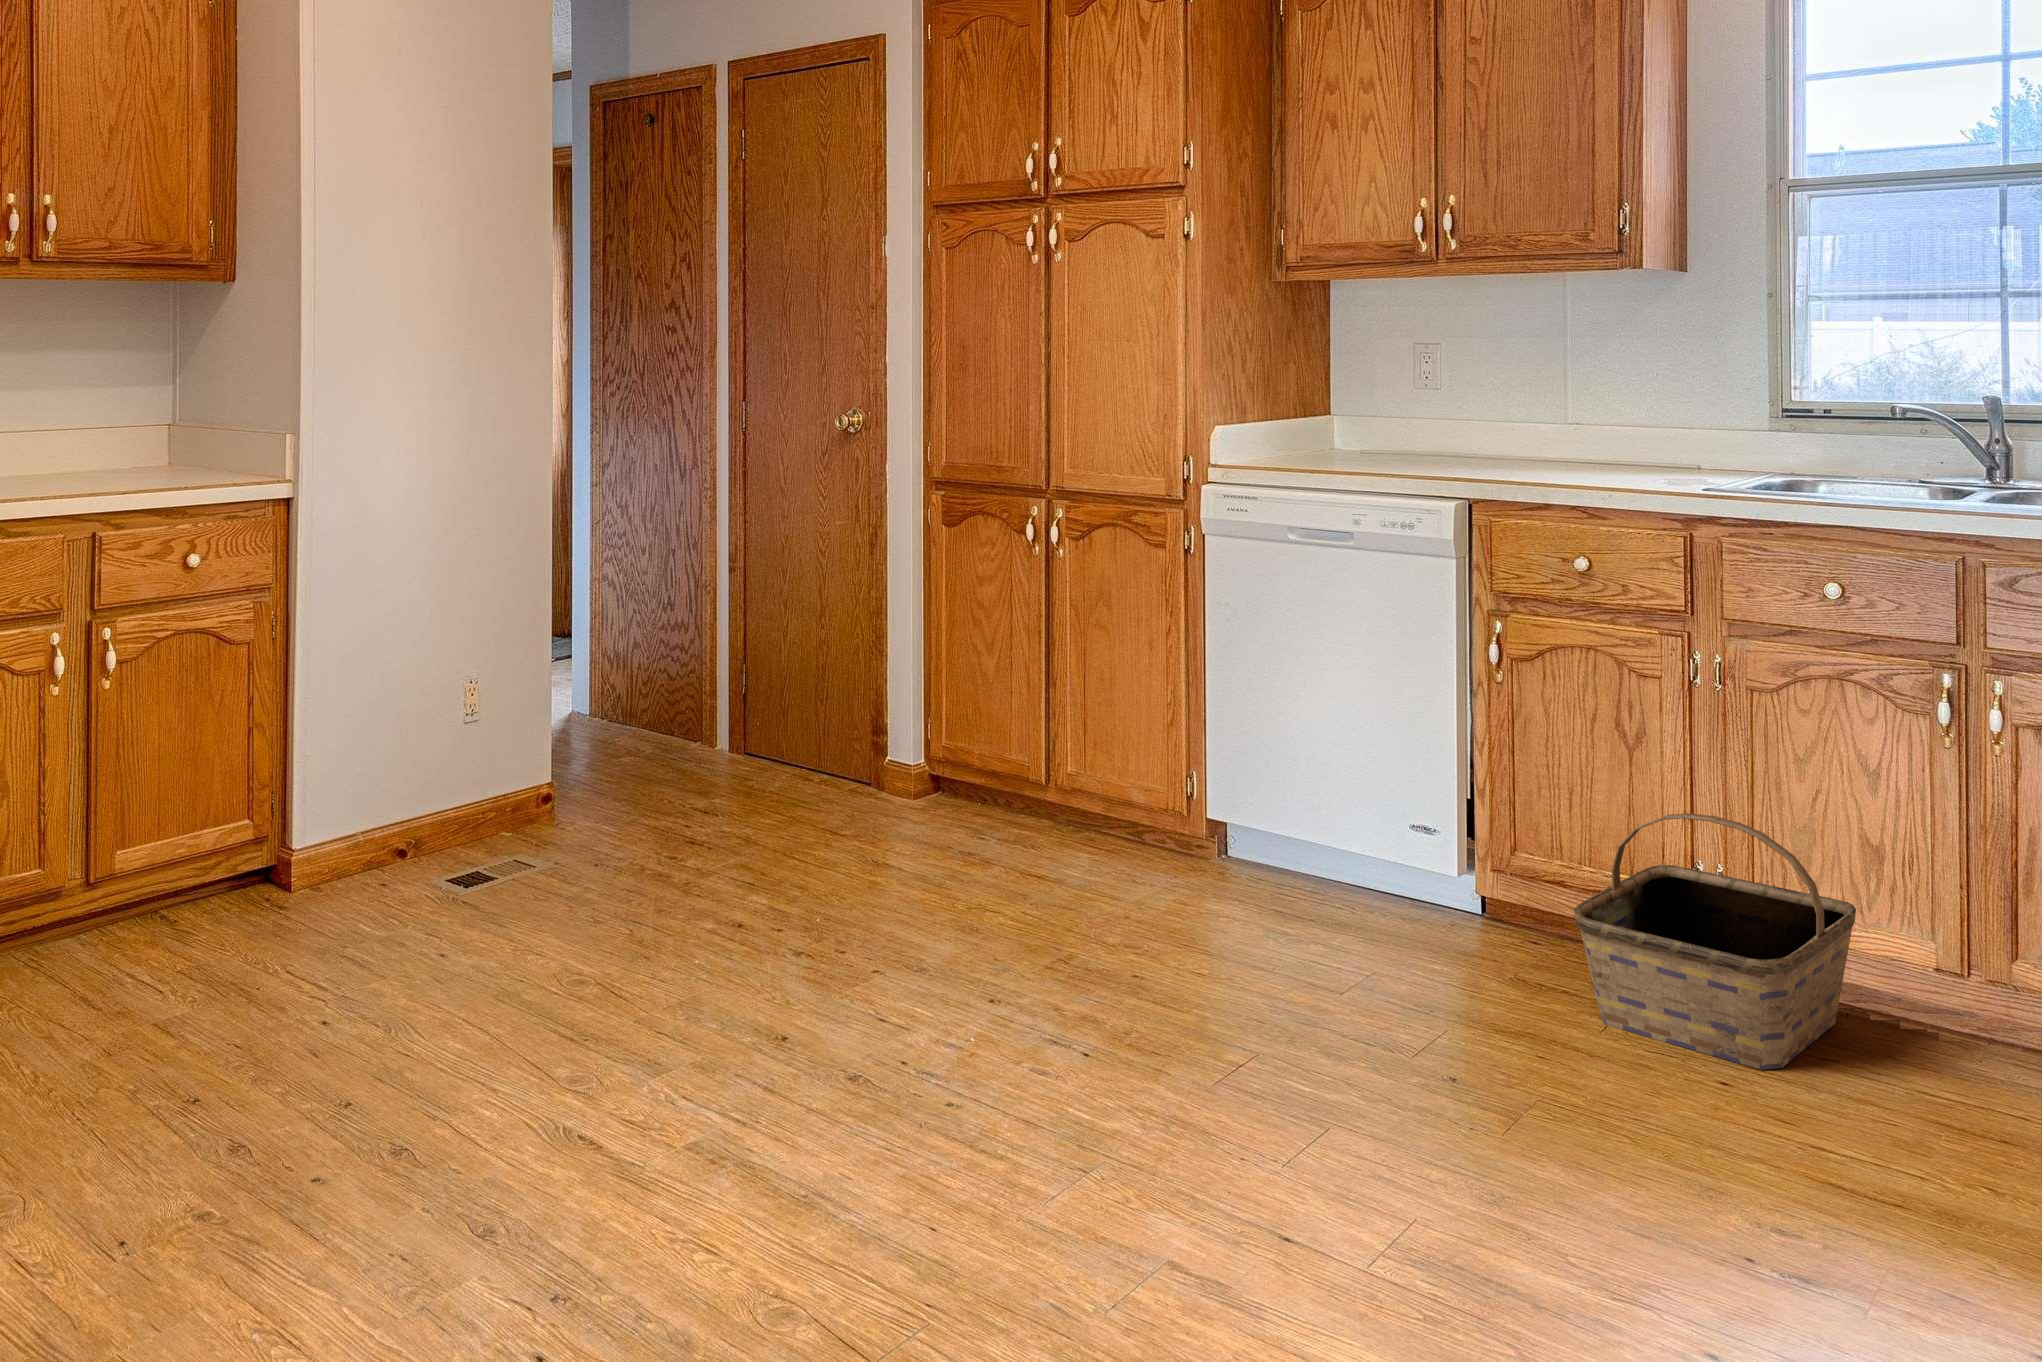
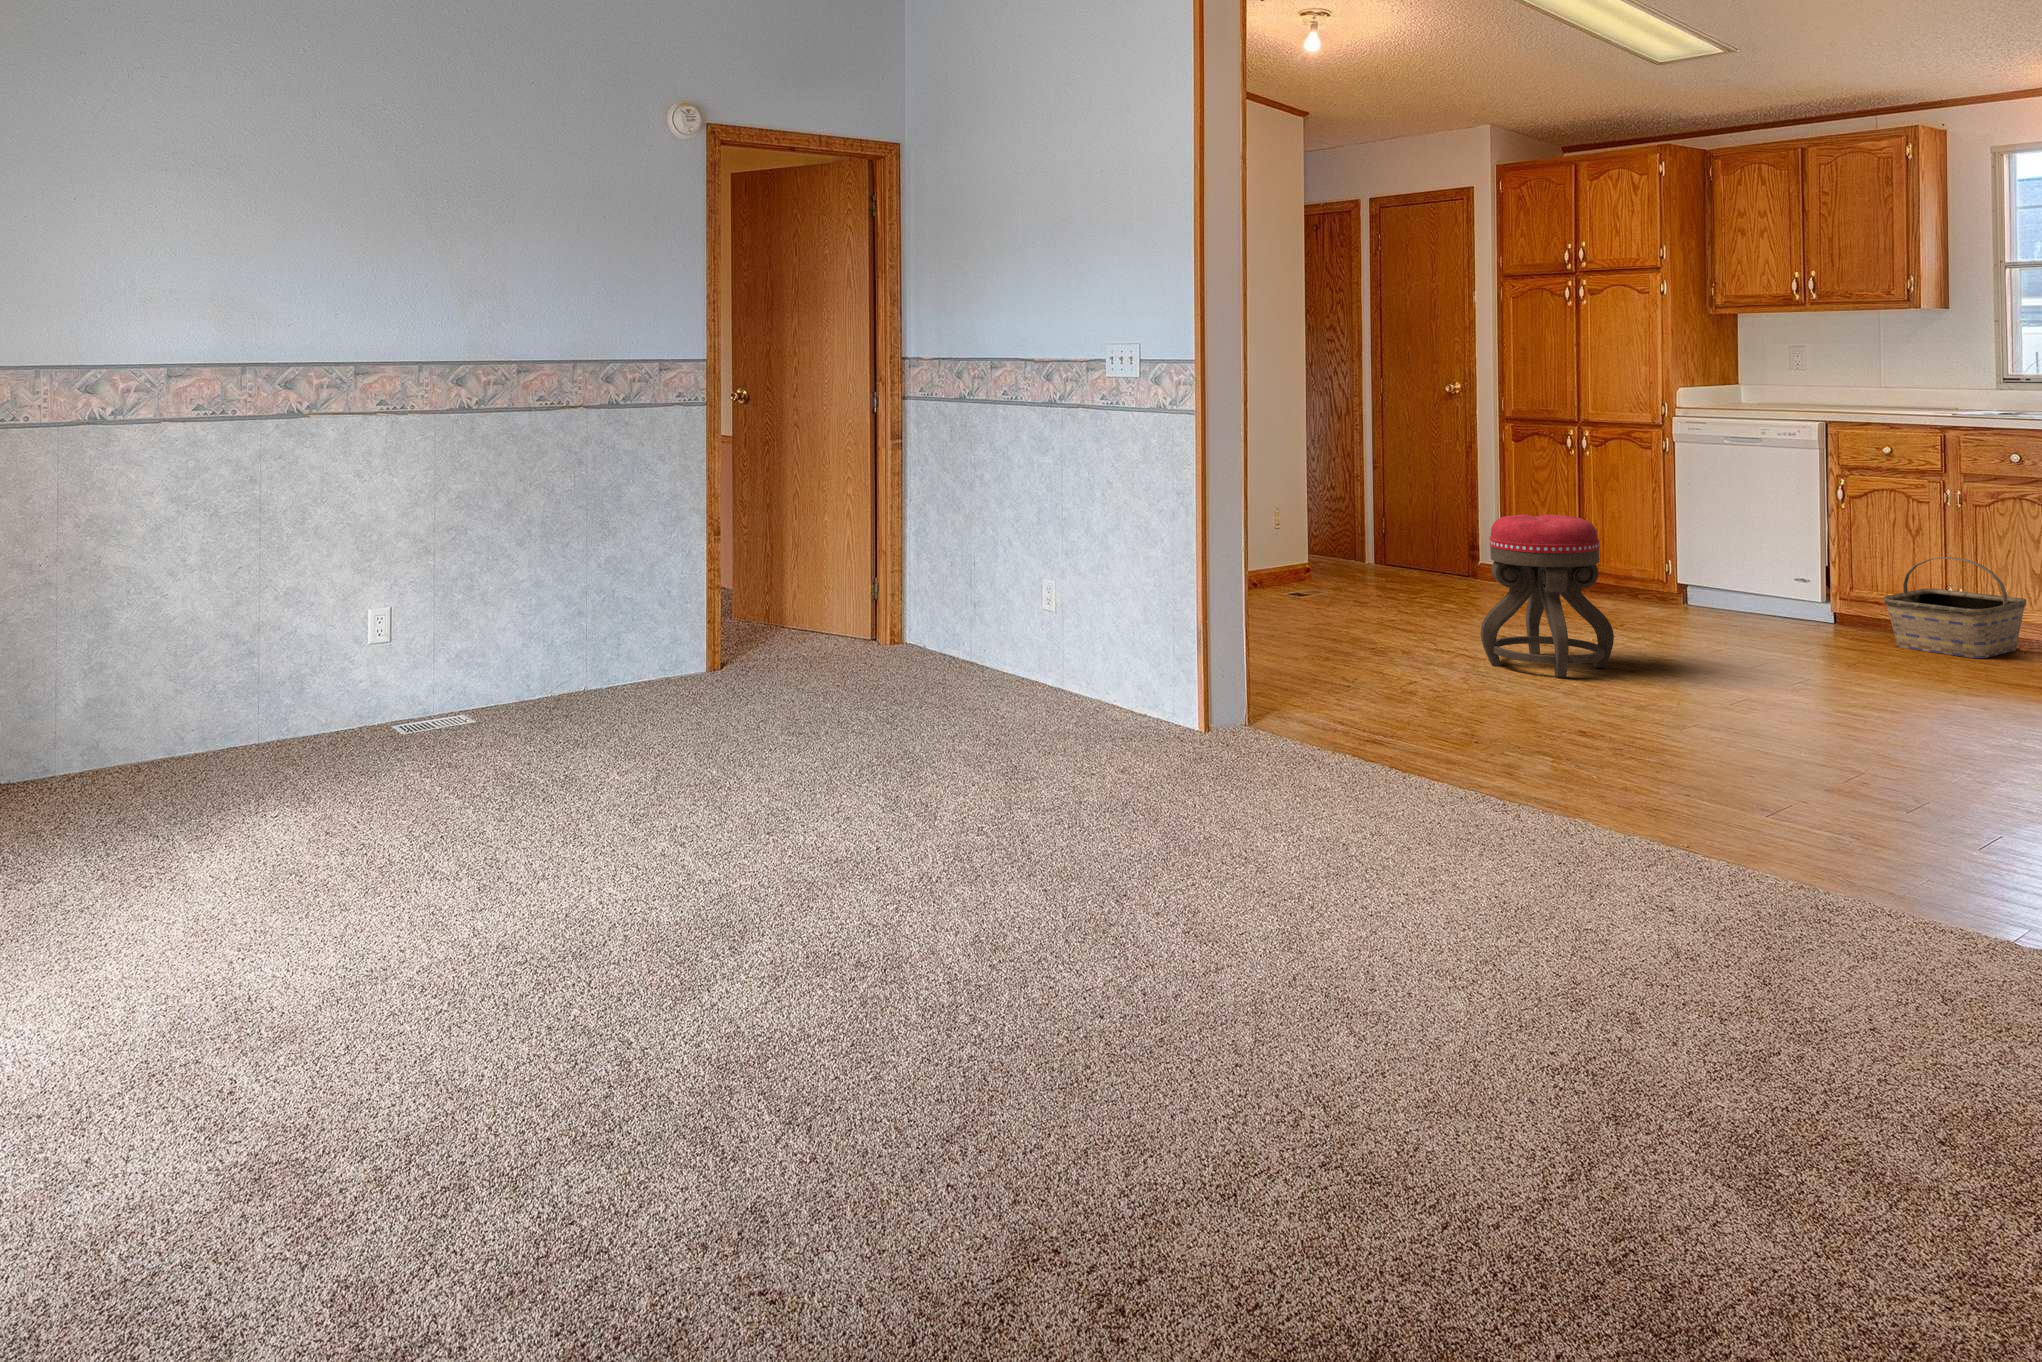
ottoman: none [594,775,929,1281] -> present [1481,514,1614,678]

